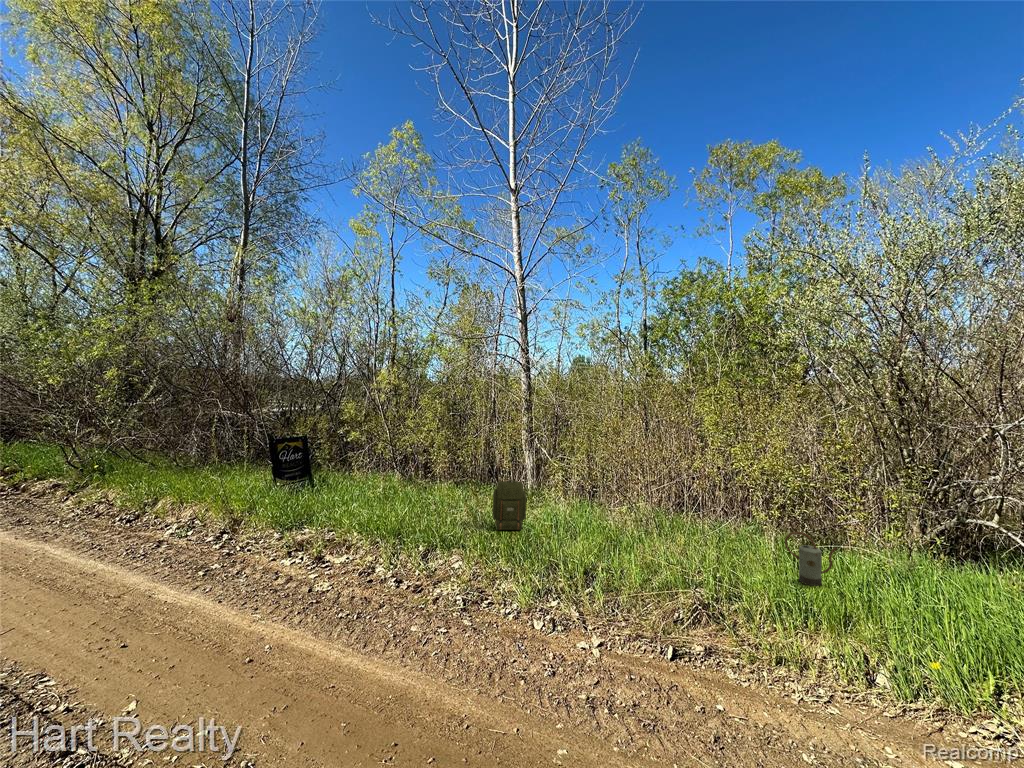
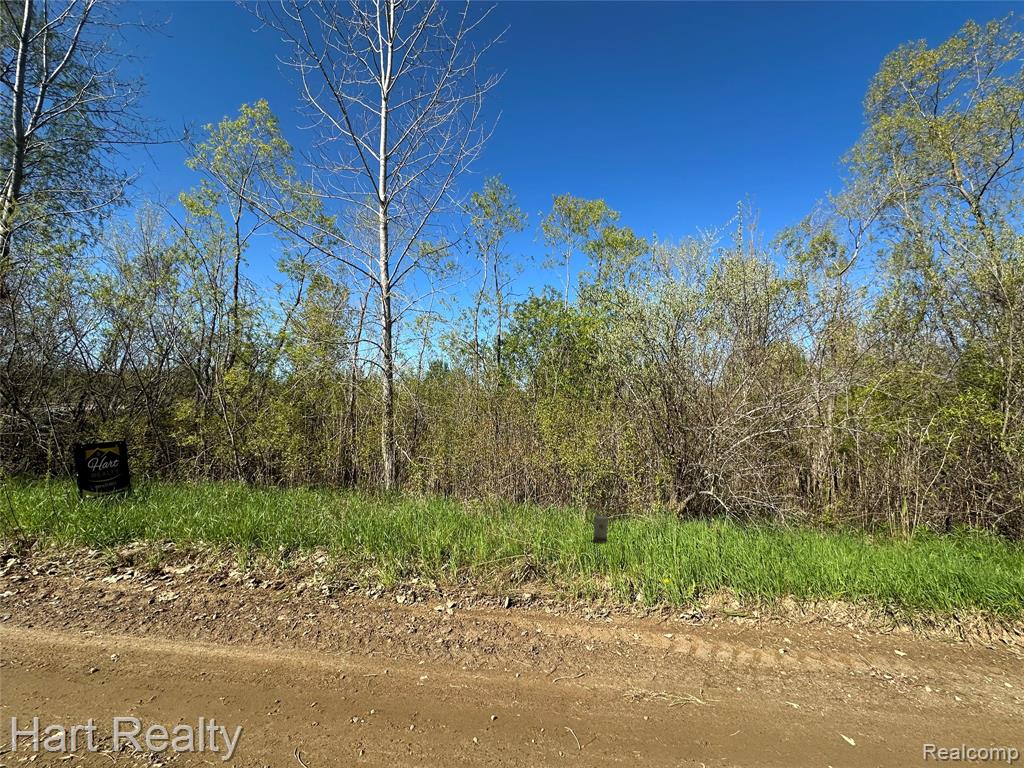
backpack: present [492,480,527,530] -> none [353,480,387,526]

